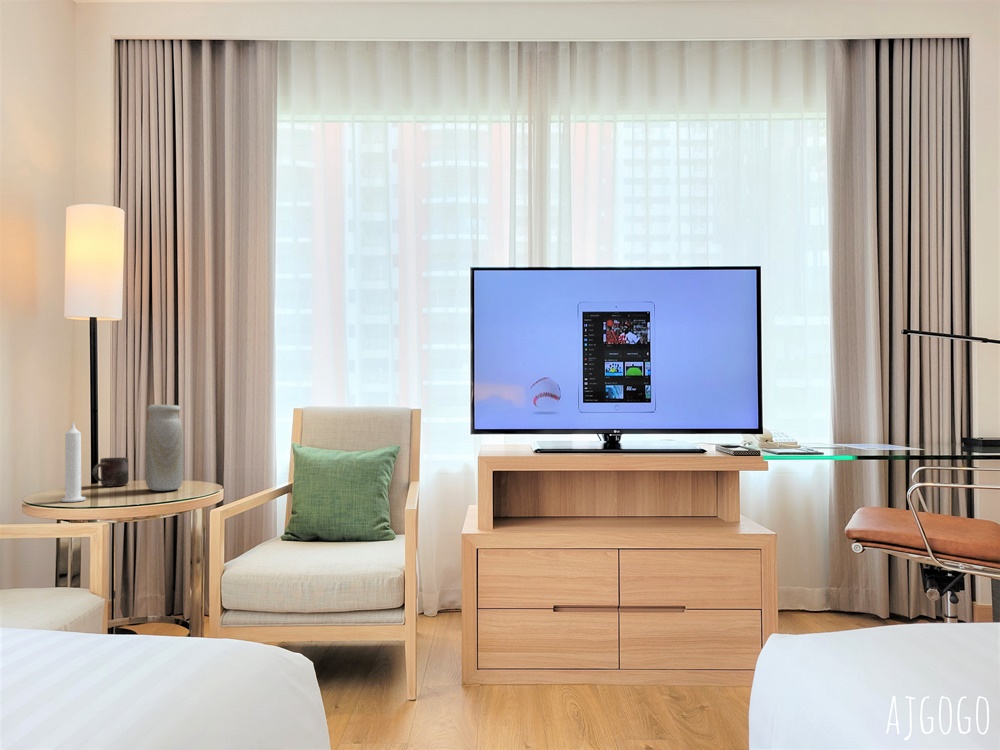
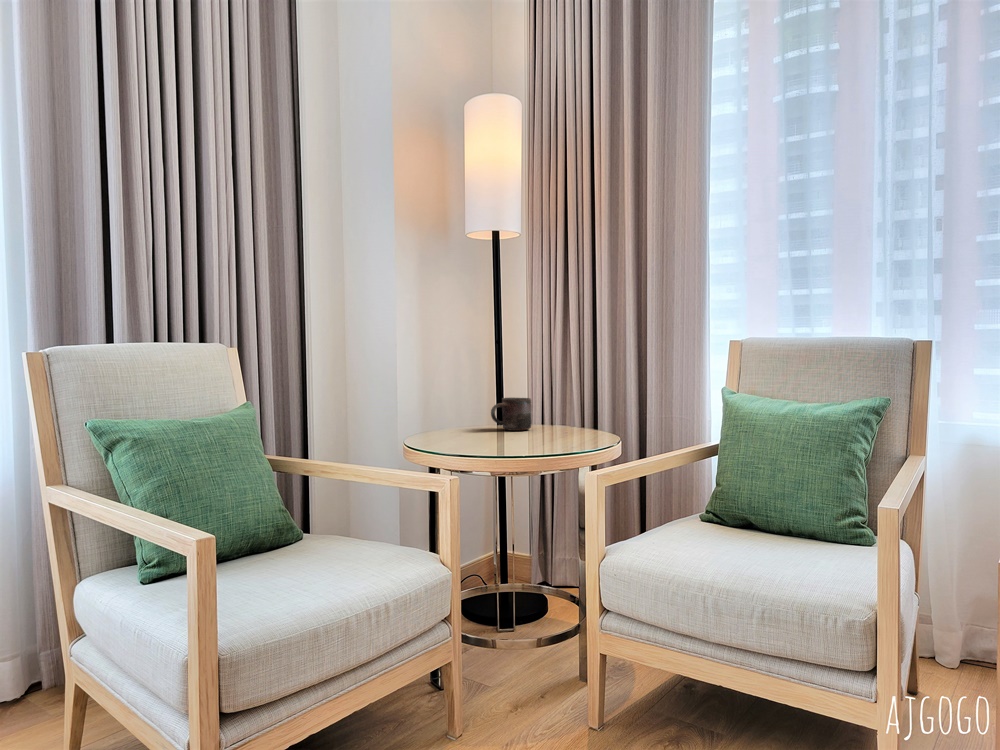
vase: present [145,405,184,491] -> none [537,334,581,440]
candle: present [61,423,86,502] -> none [437,352,464,446]

